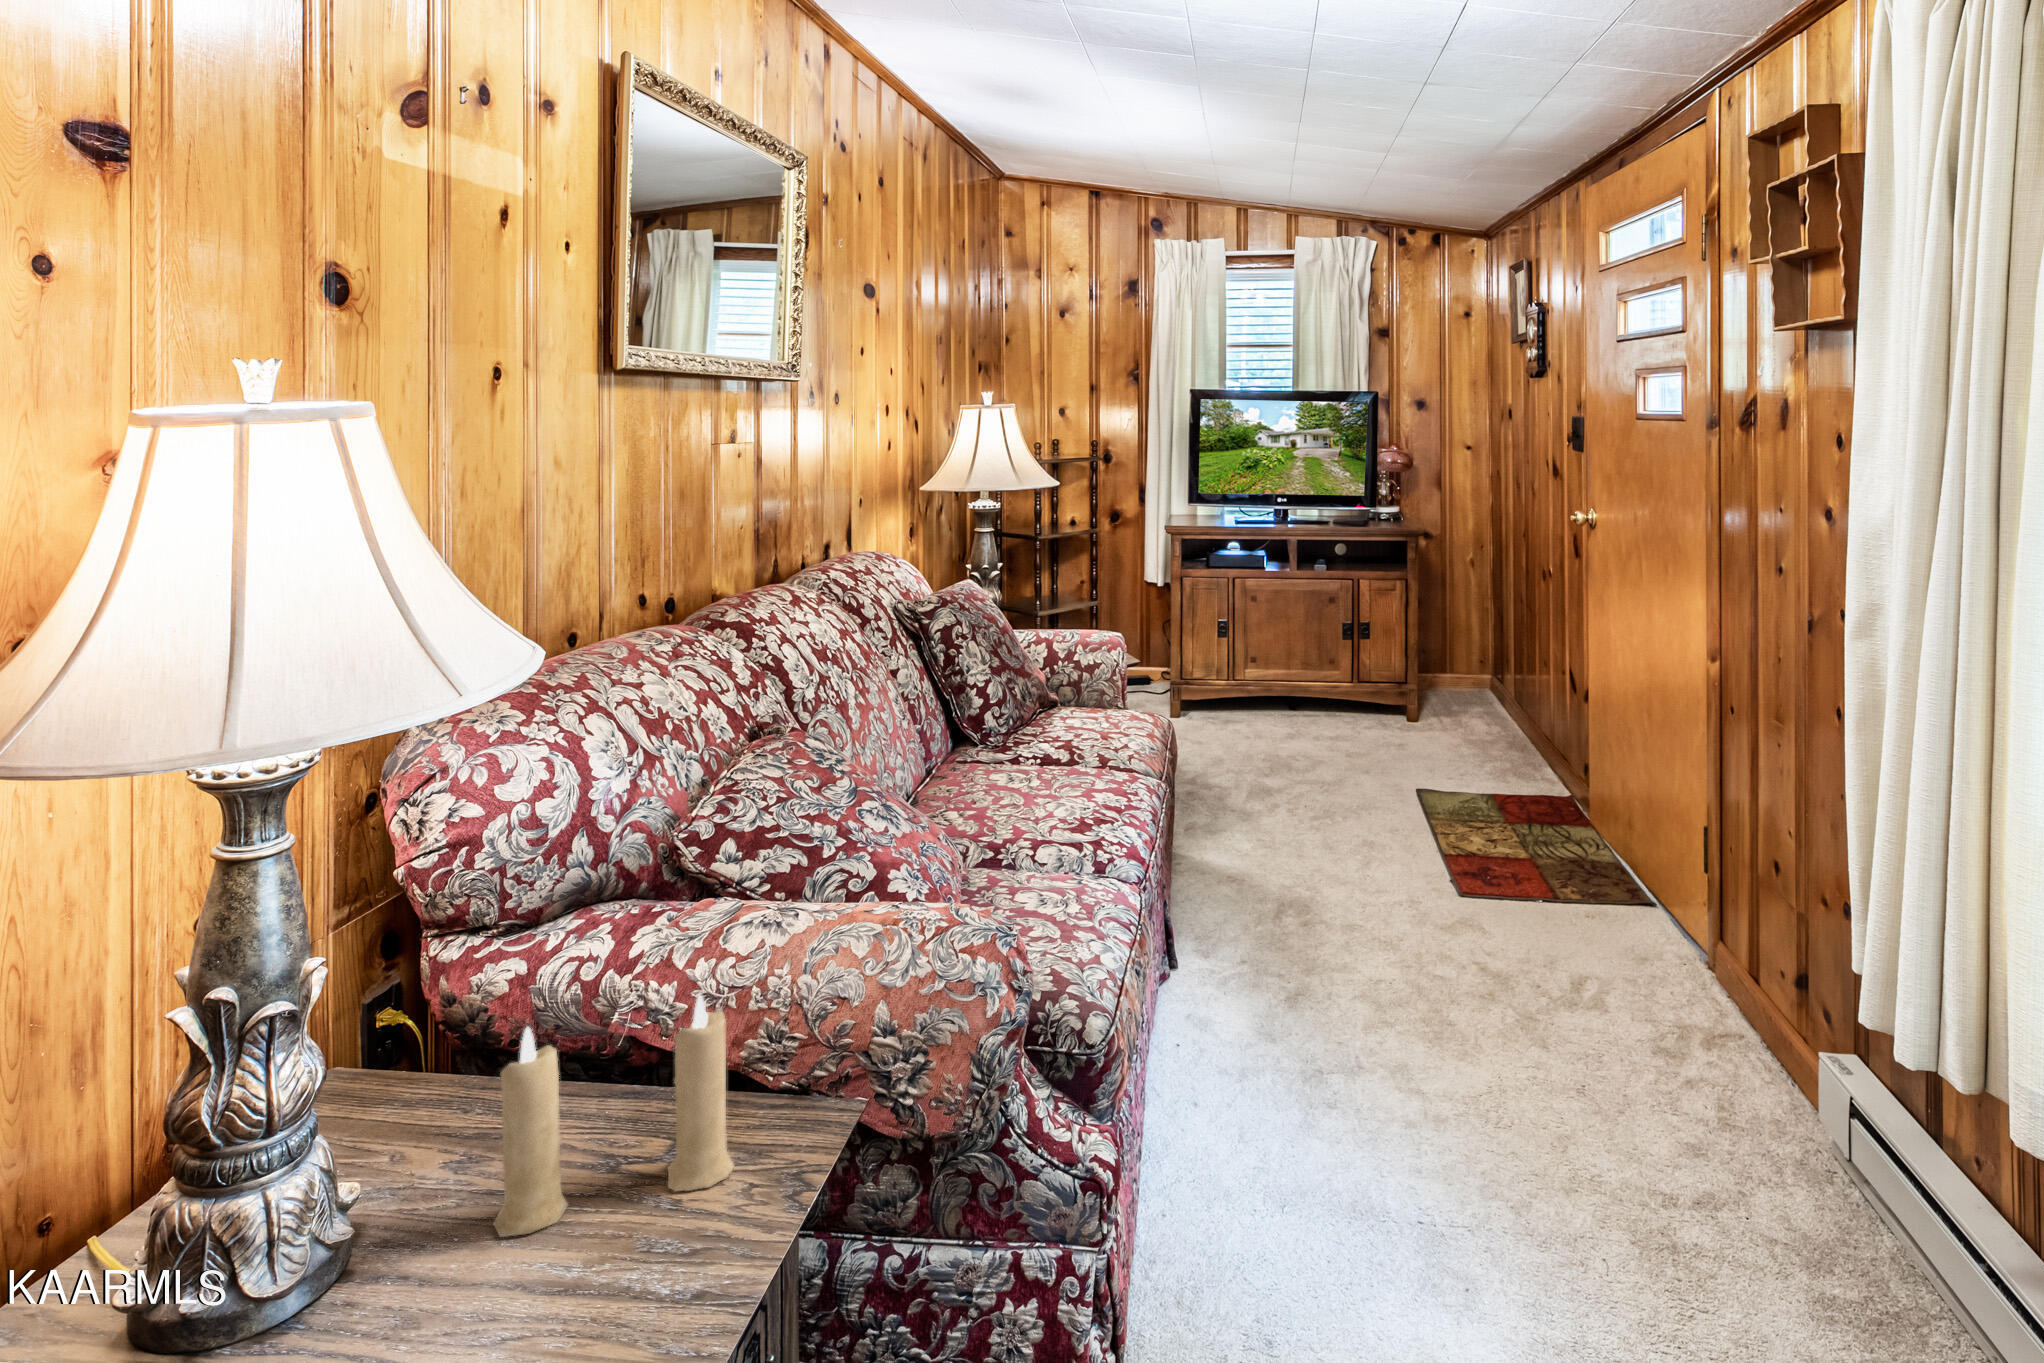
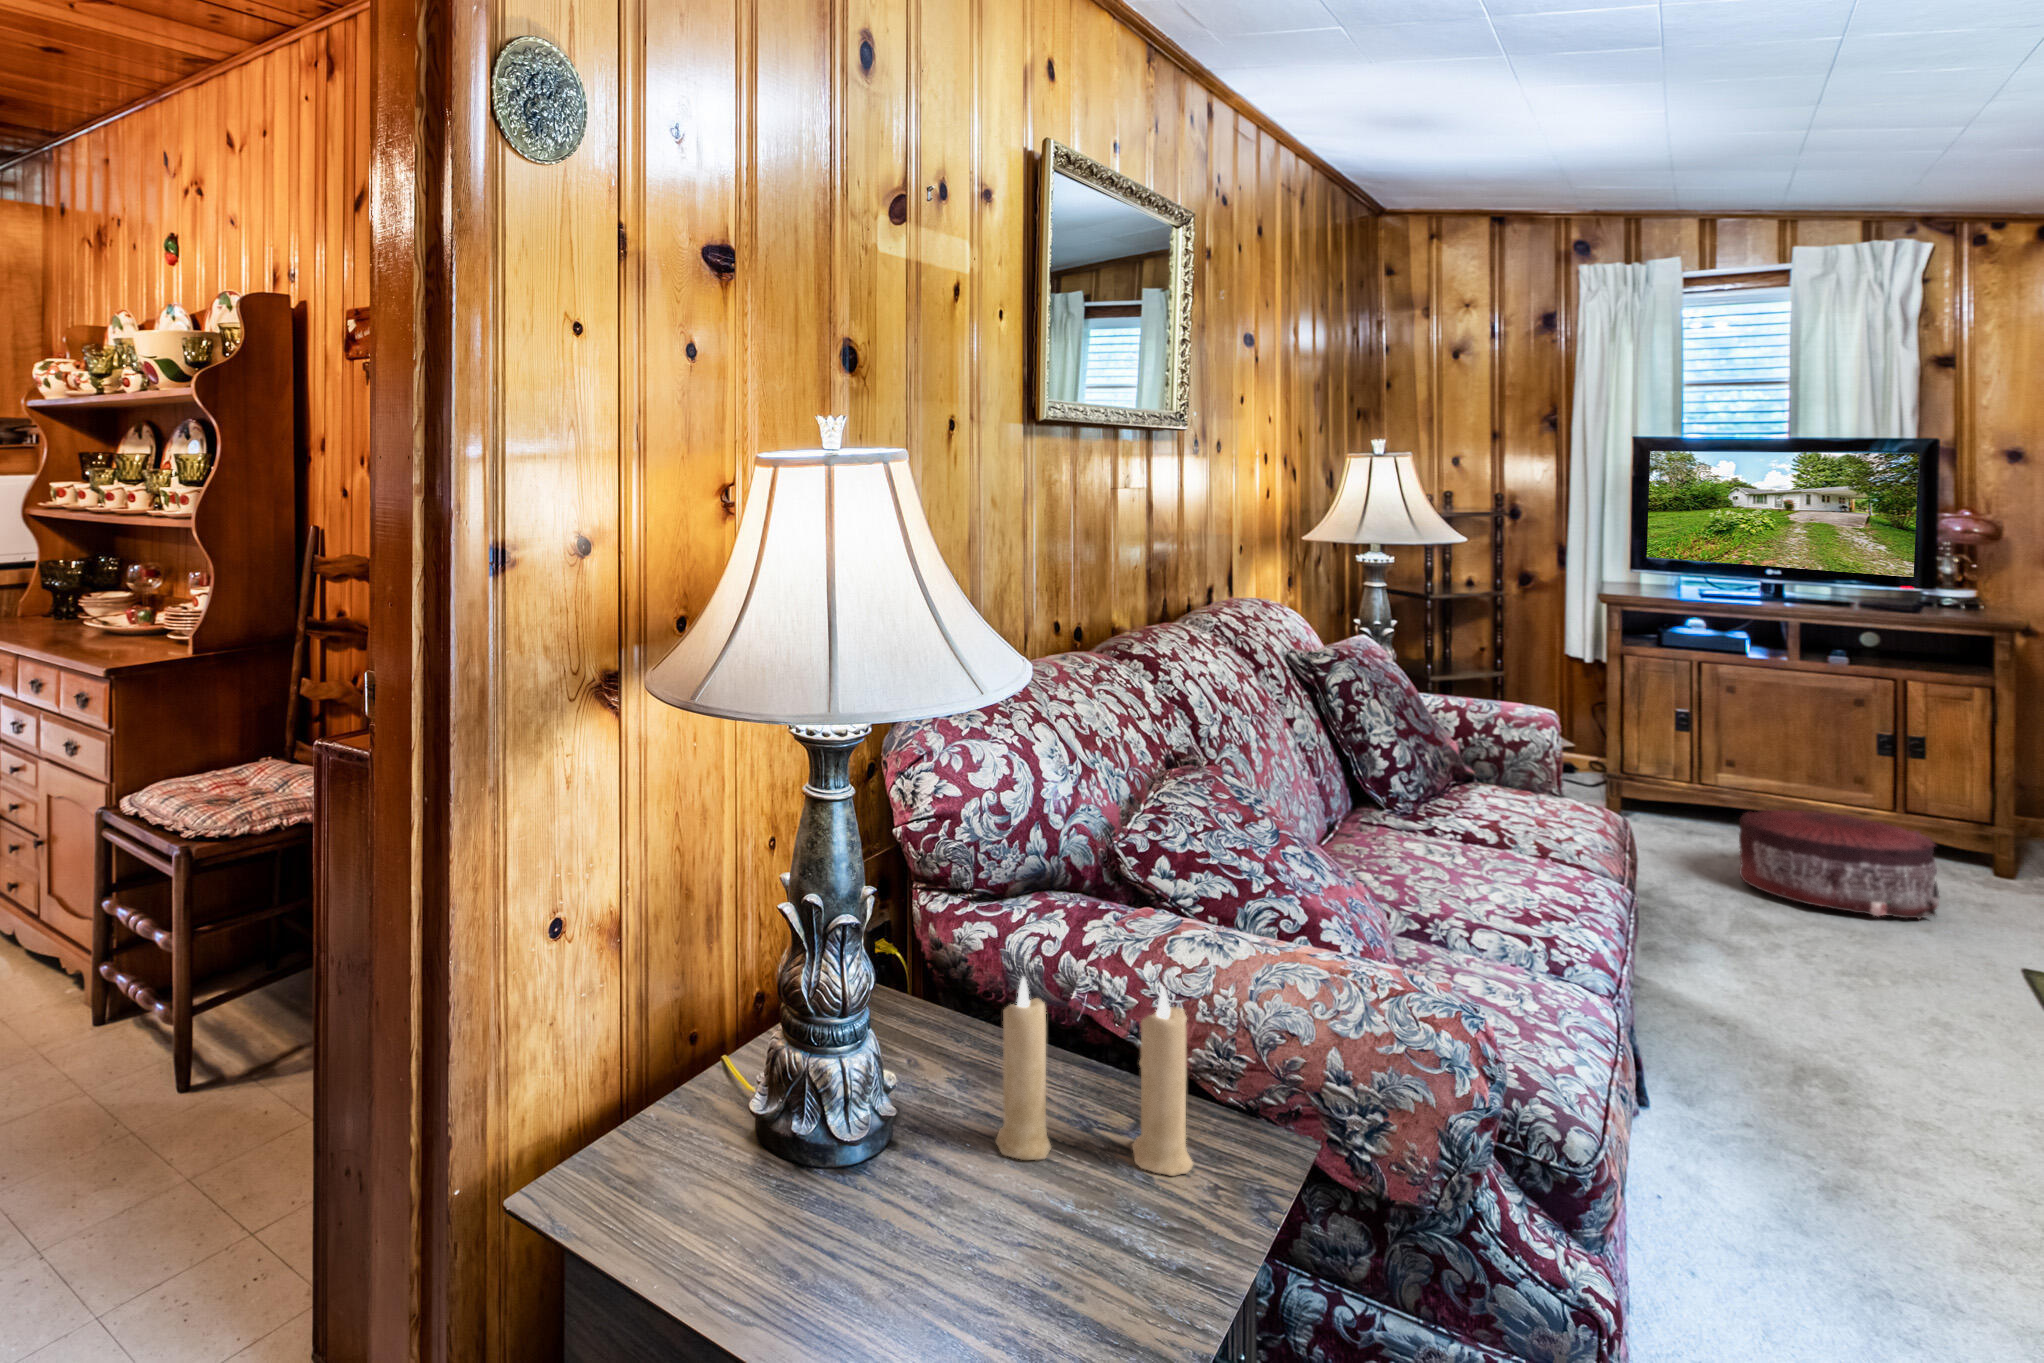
pouf: none [1245,693,1355,767] -> present [1739,809,1940,920]

